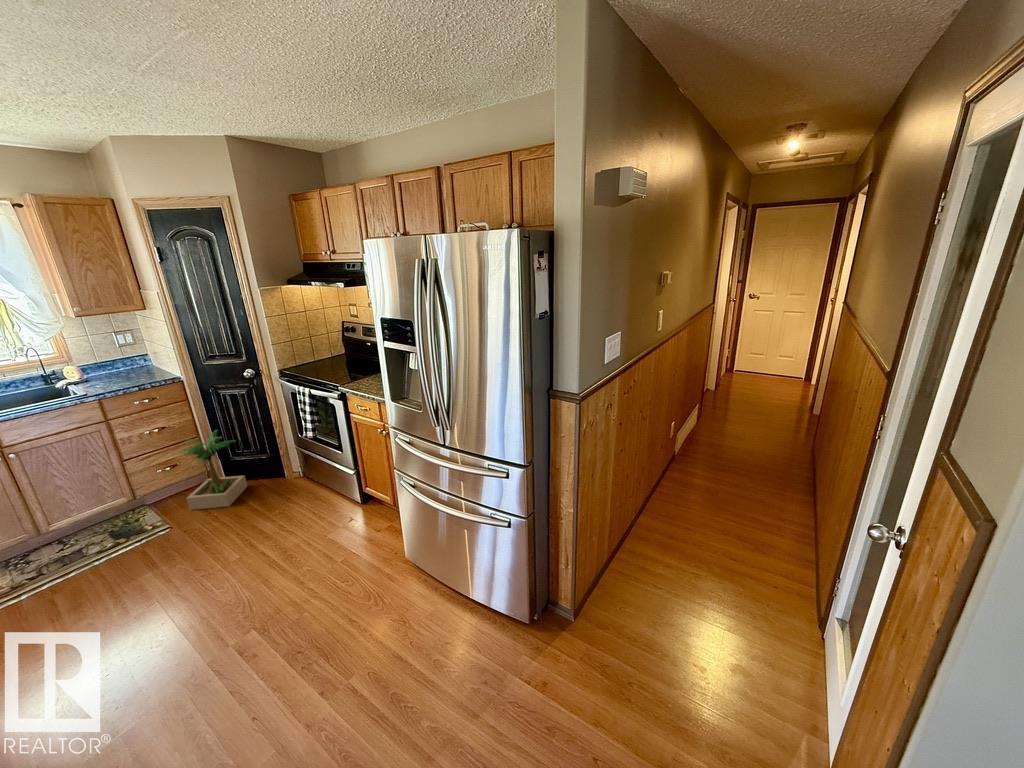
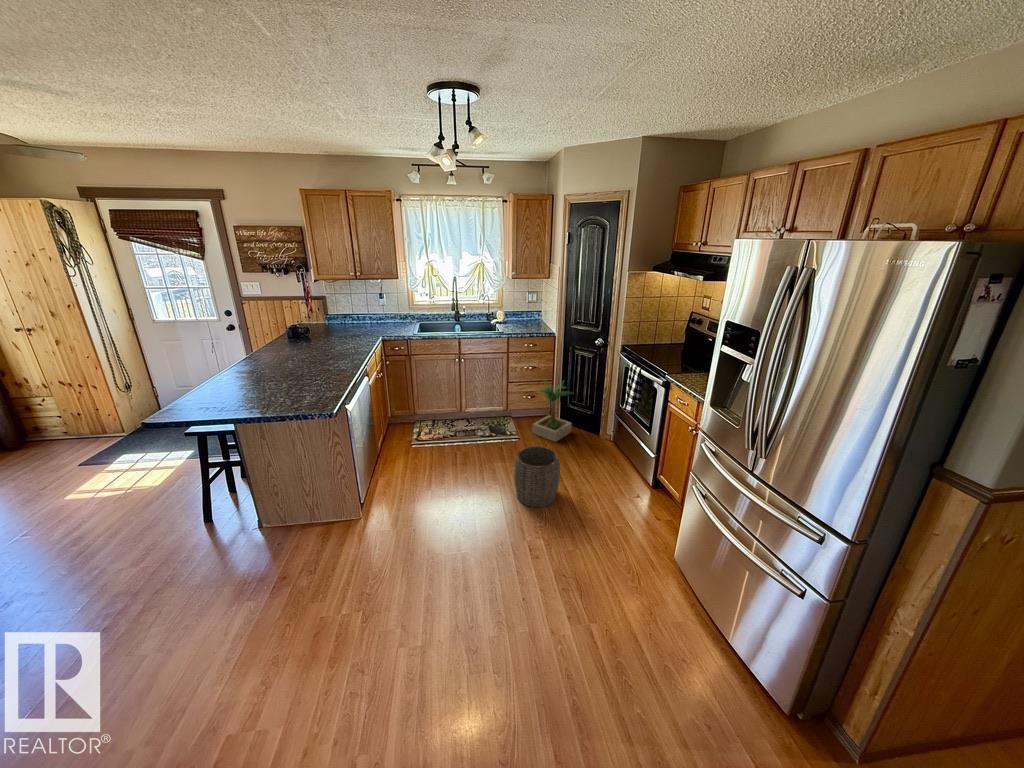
woven basket: none [173,516,253,602] -> present [514,446,560,507]

